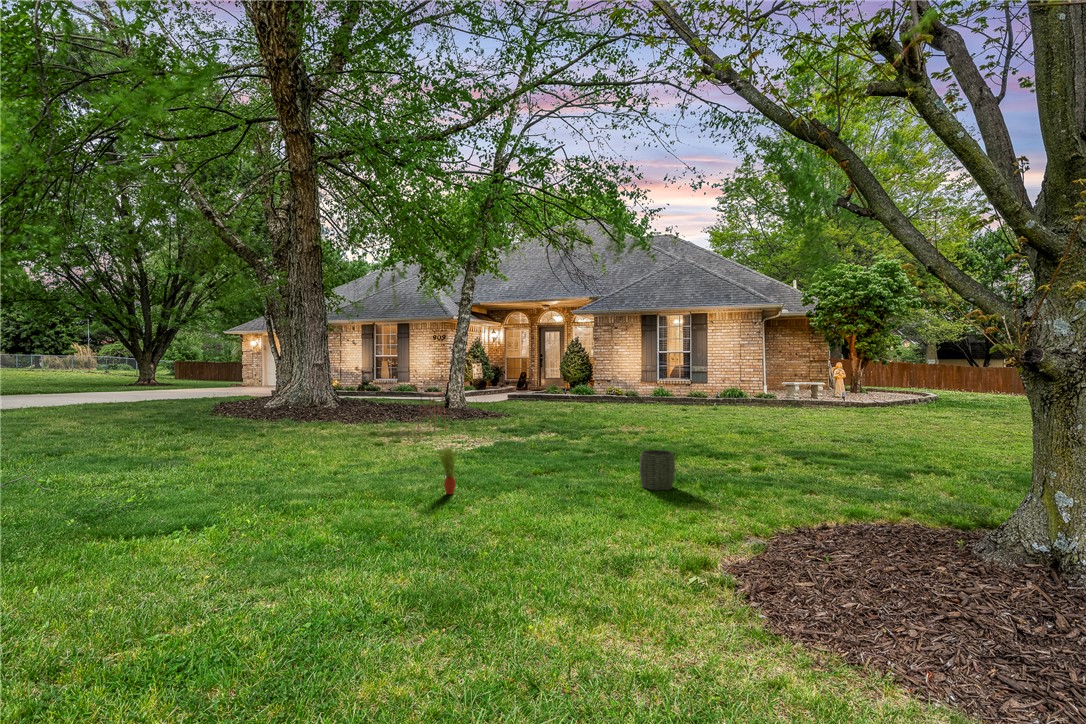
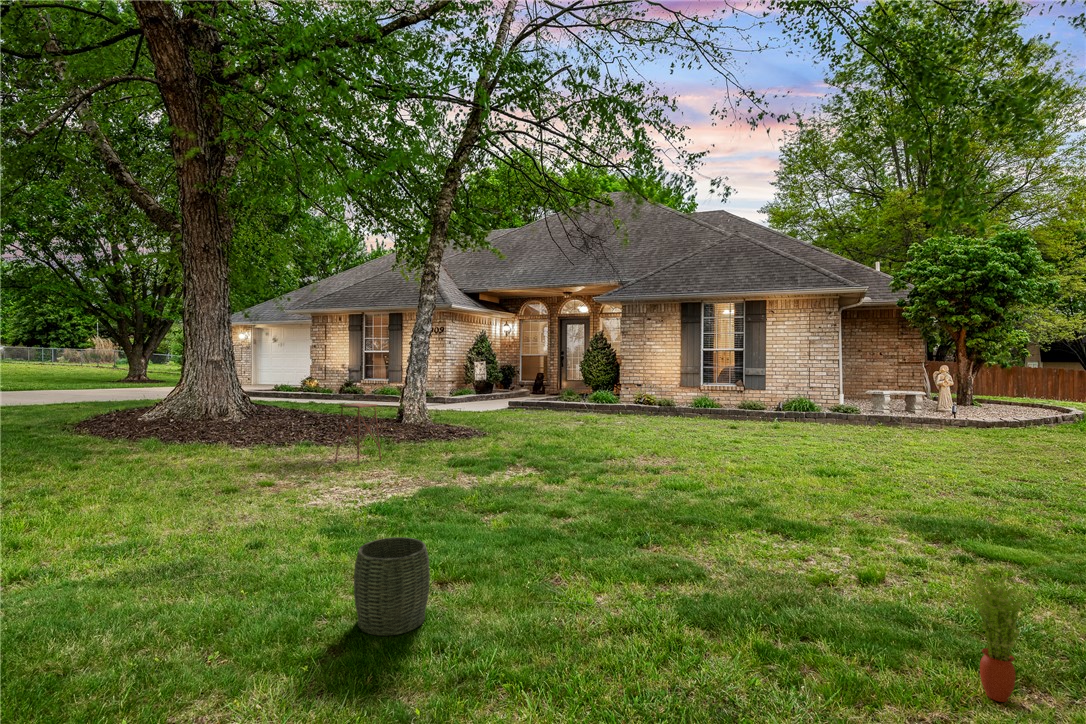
potted plant: present [437,443,457,494] -> present [966,567,1034,702]
woven basket: present [640,450,675,490] -> present [354,537,430,636]

